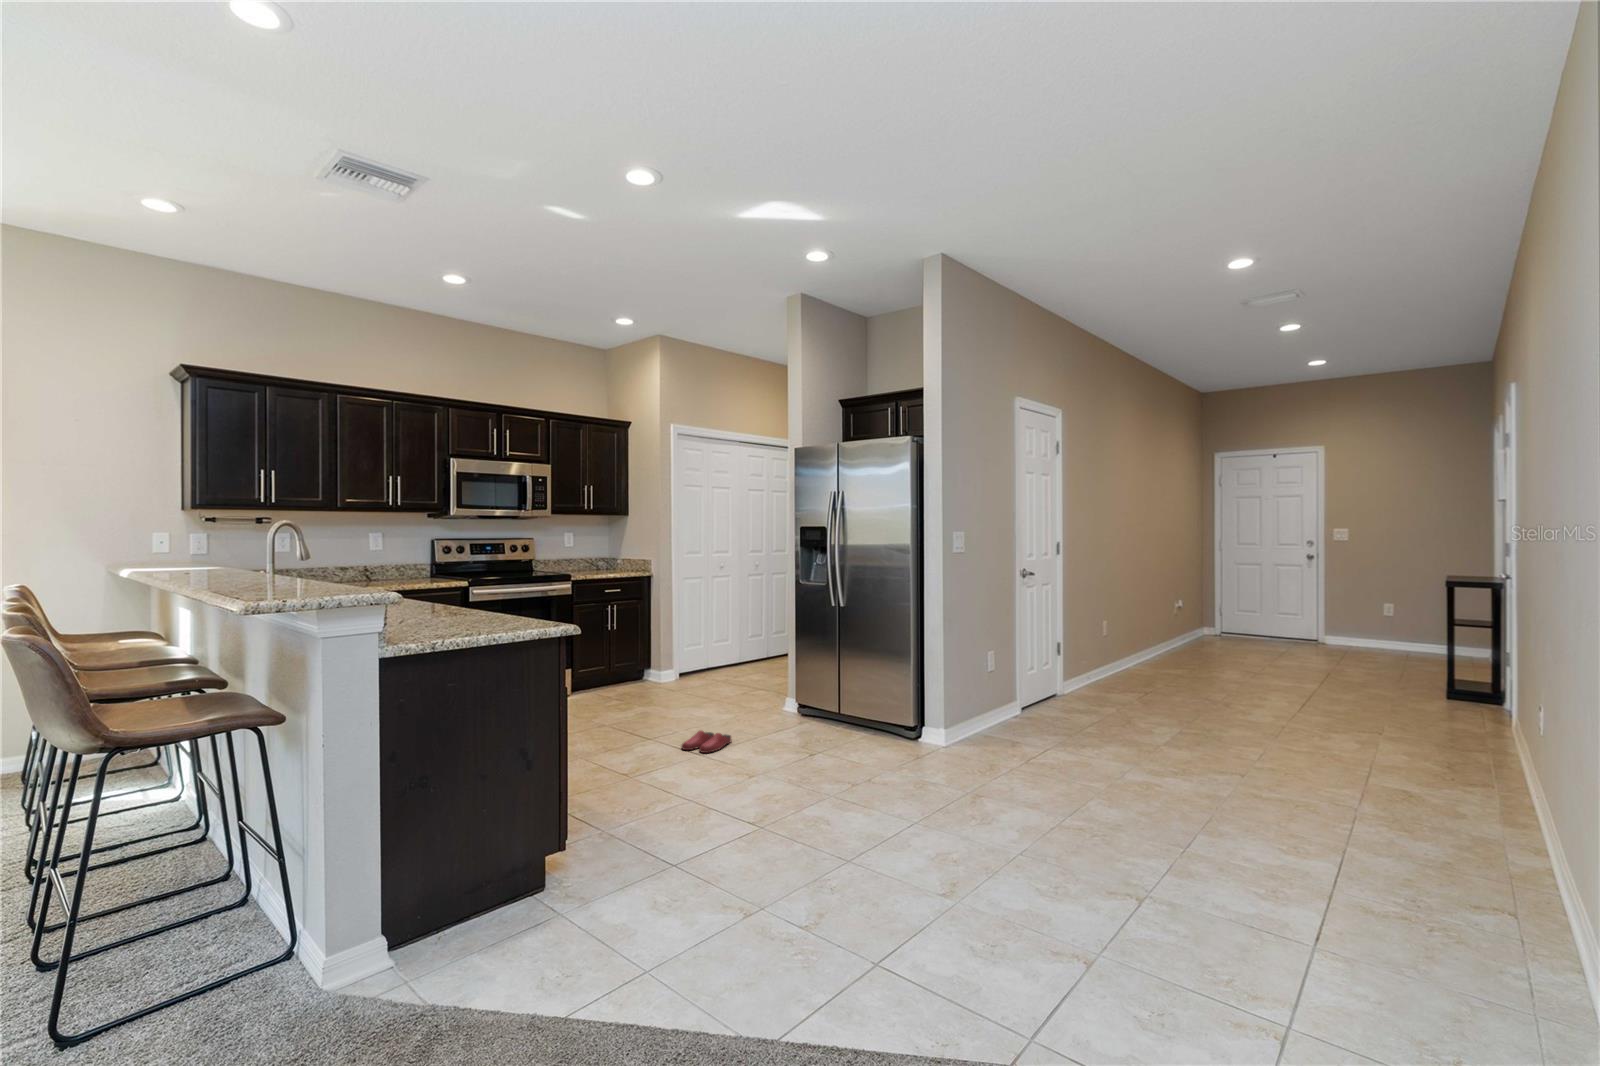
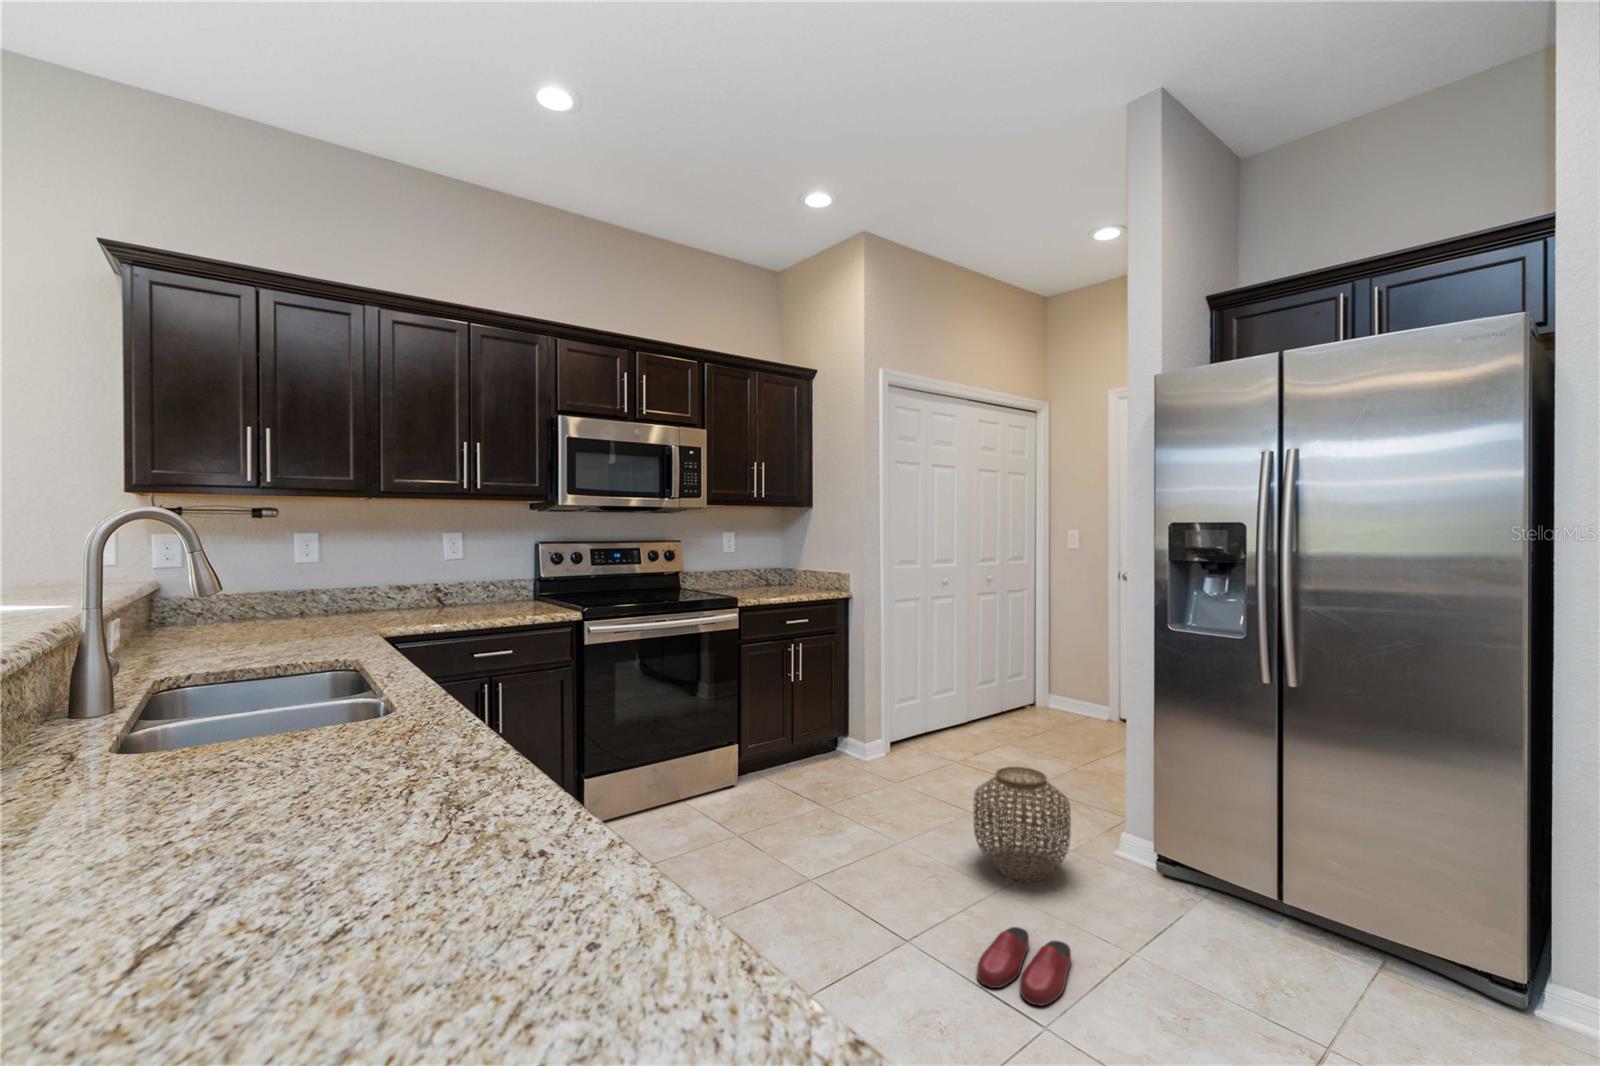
woven basket: none [703,663,754,722] -> present [974,767,1071,881]

